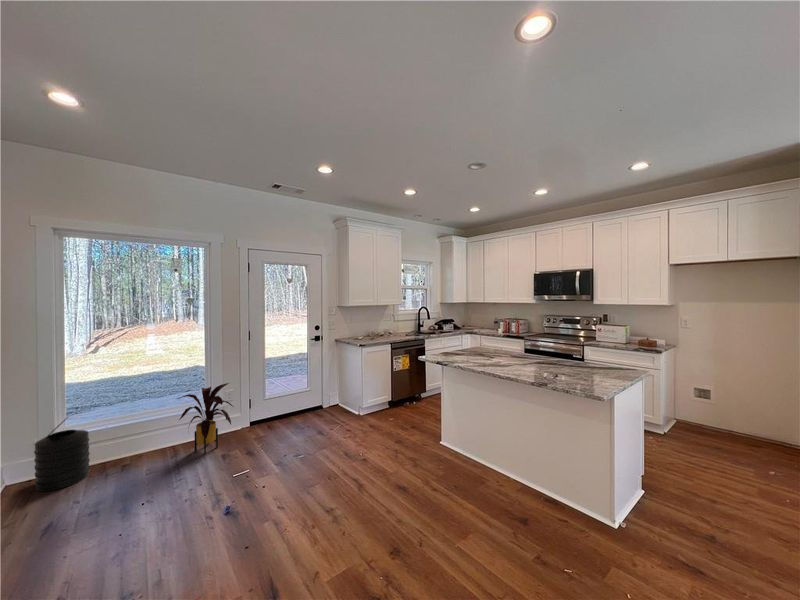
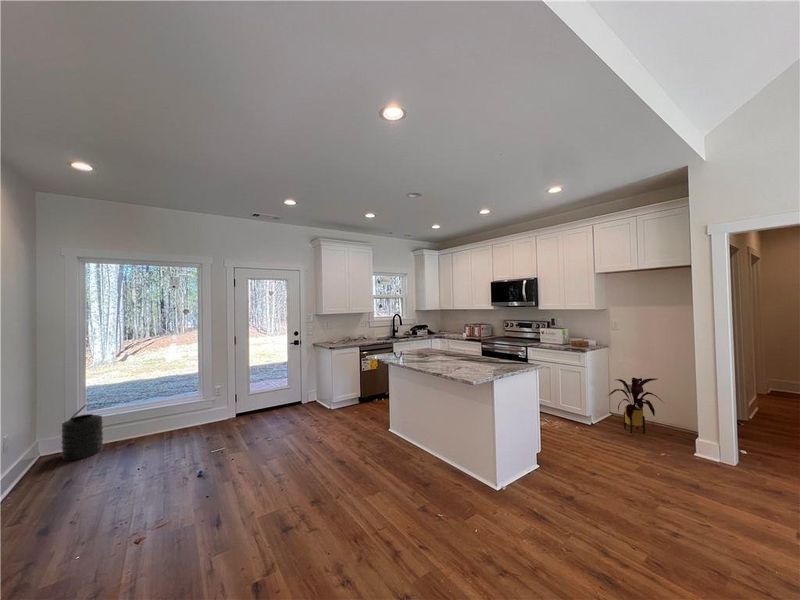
house plant: present [179,383,233,453] -> present [609,377,660,434]

